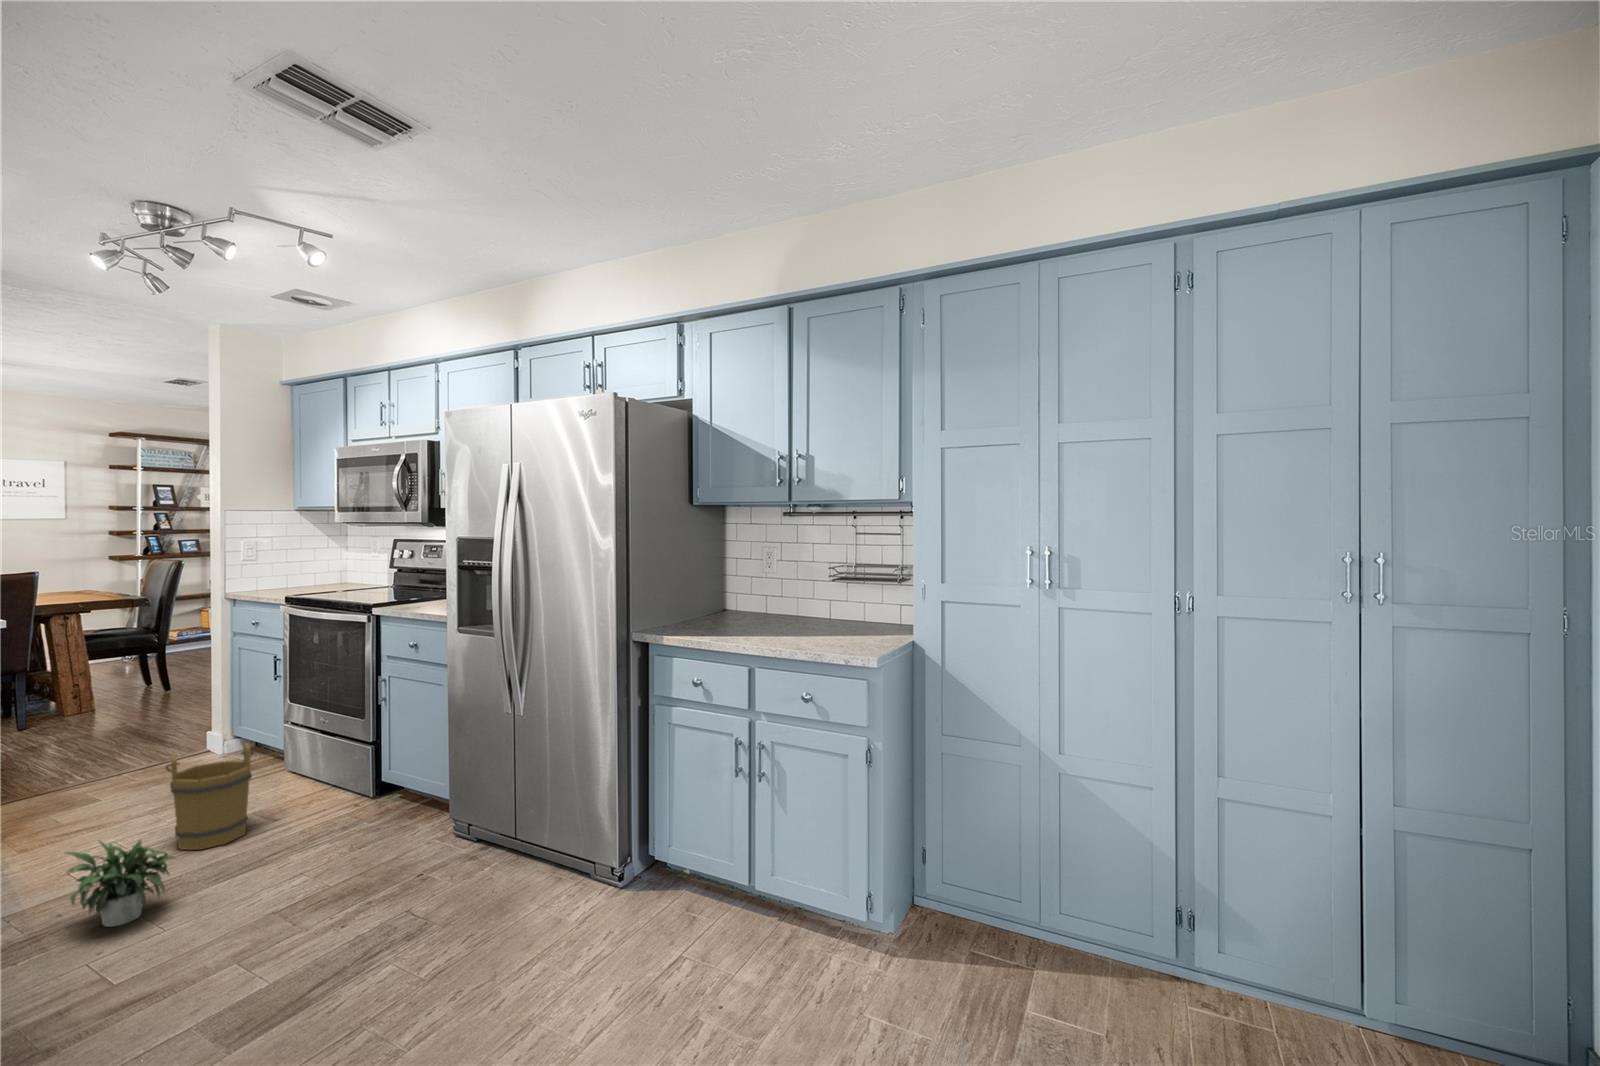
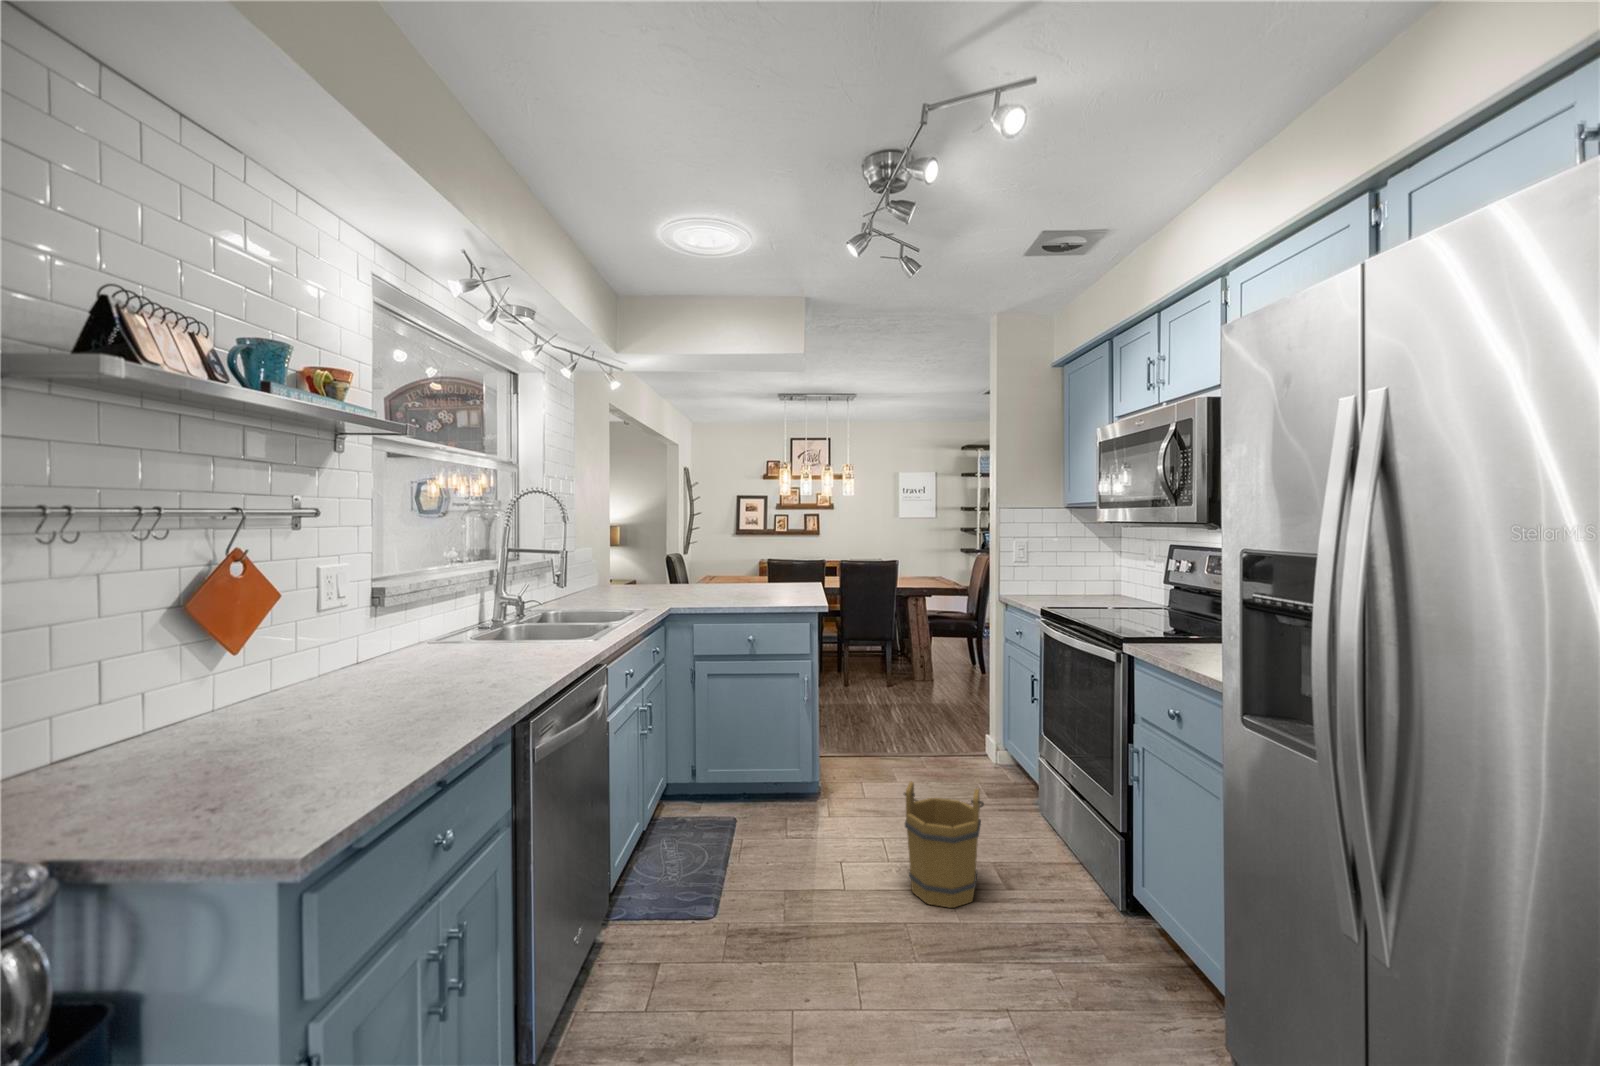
potted plant: present [59,839,176,927] -> none [784,874,874,989]

